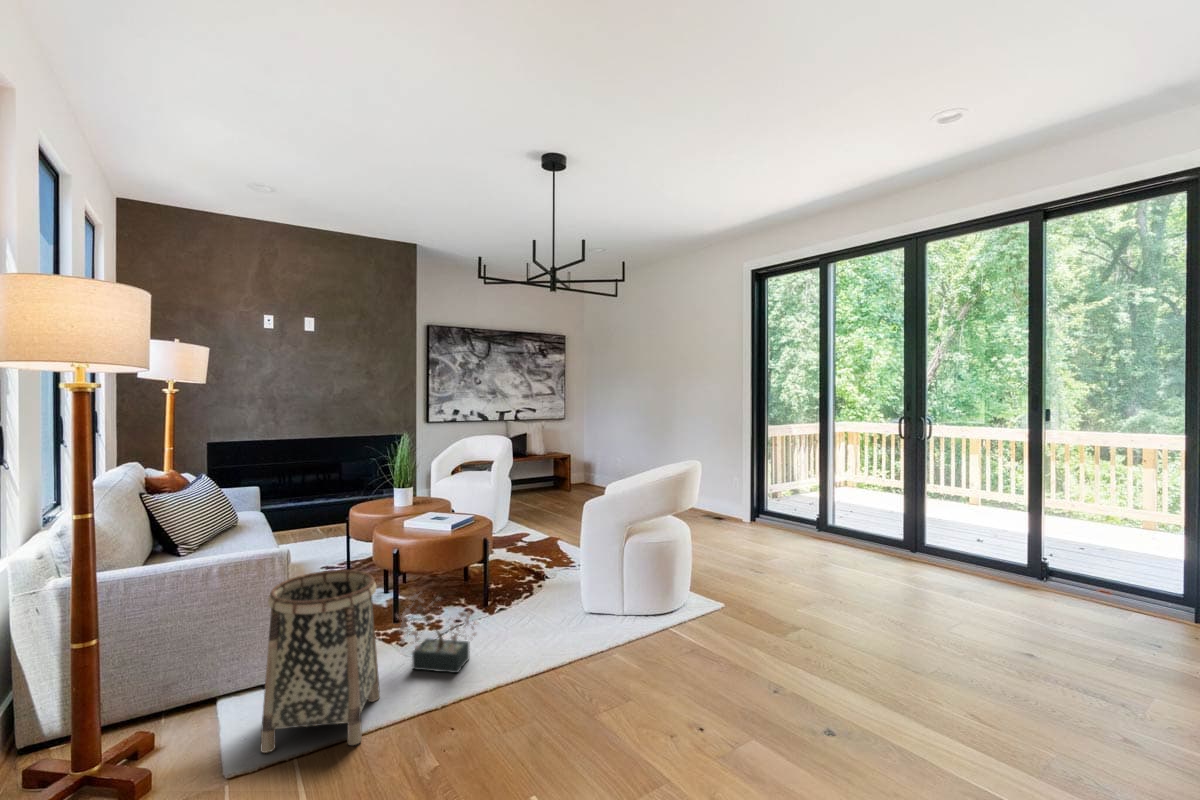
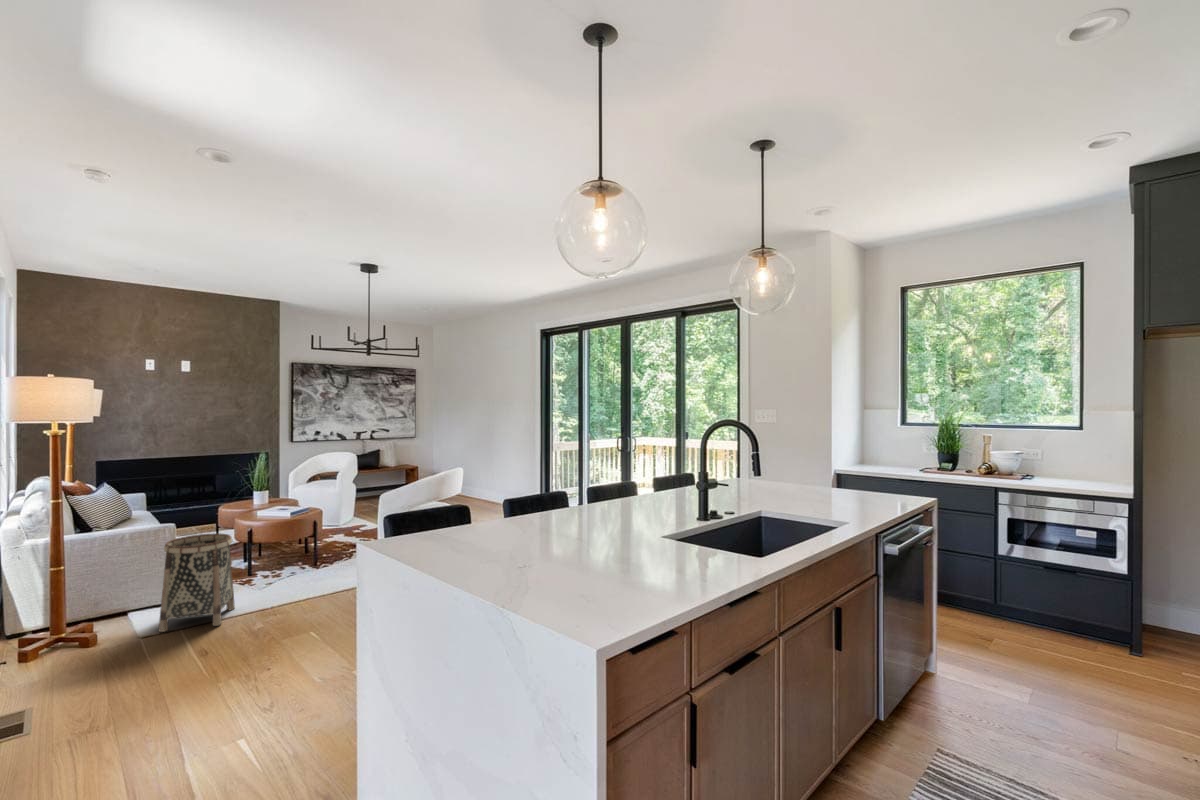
decorative plant: present [399,594,476,673] -> none [246,550,304,596]

